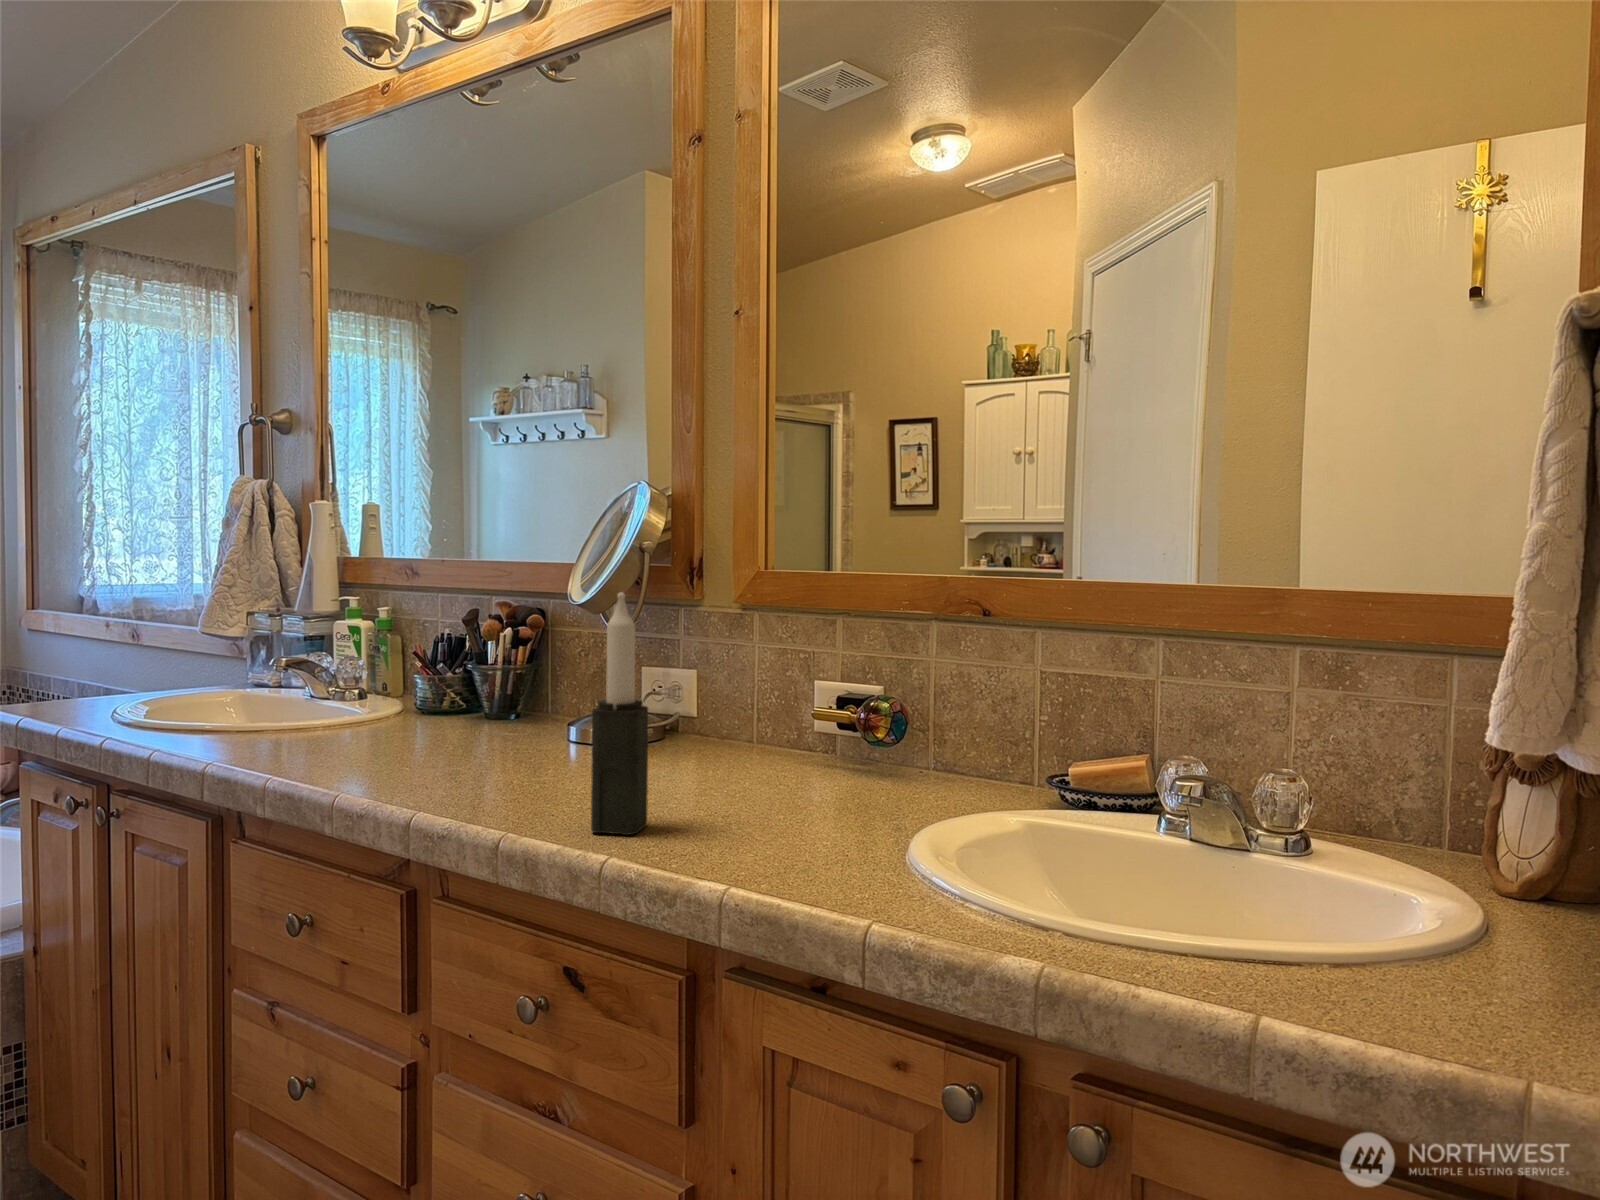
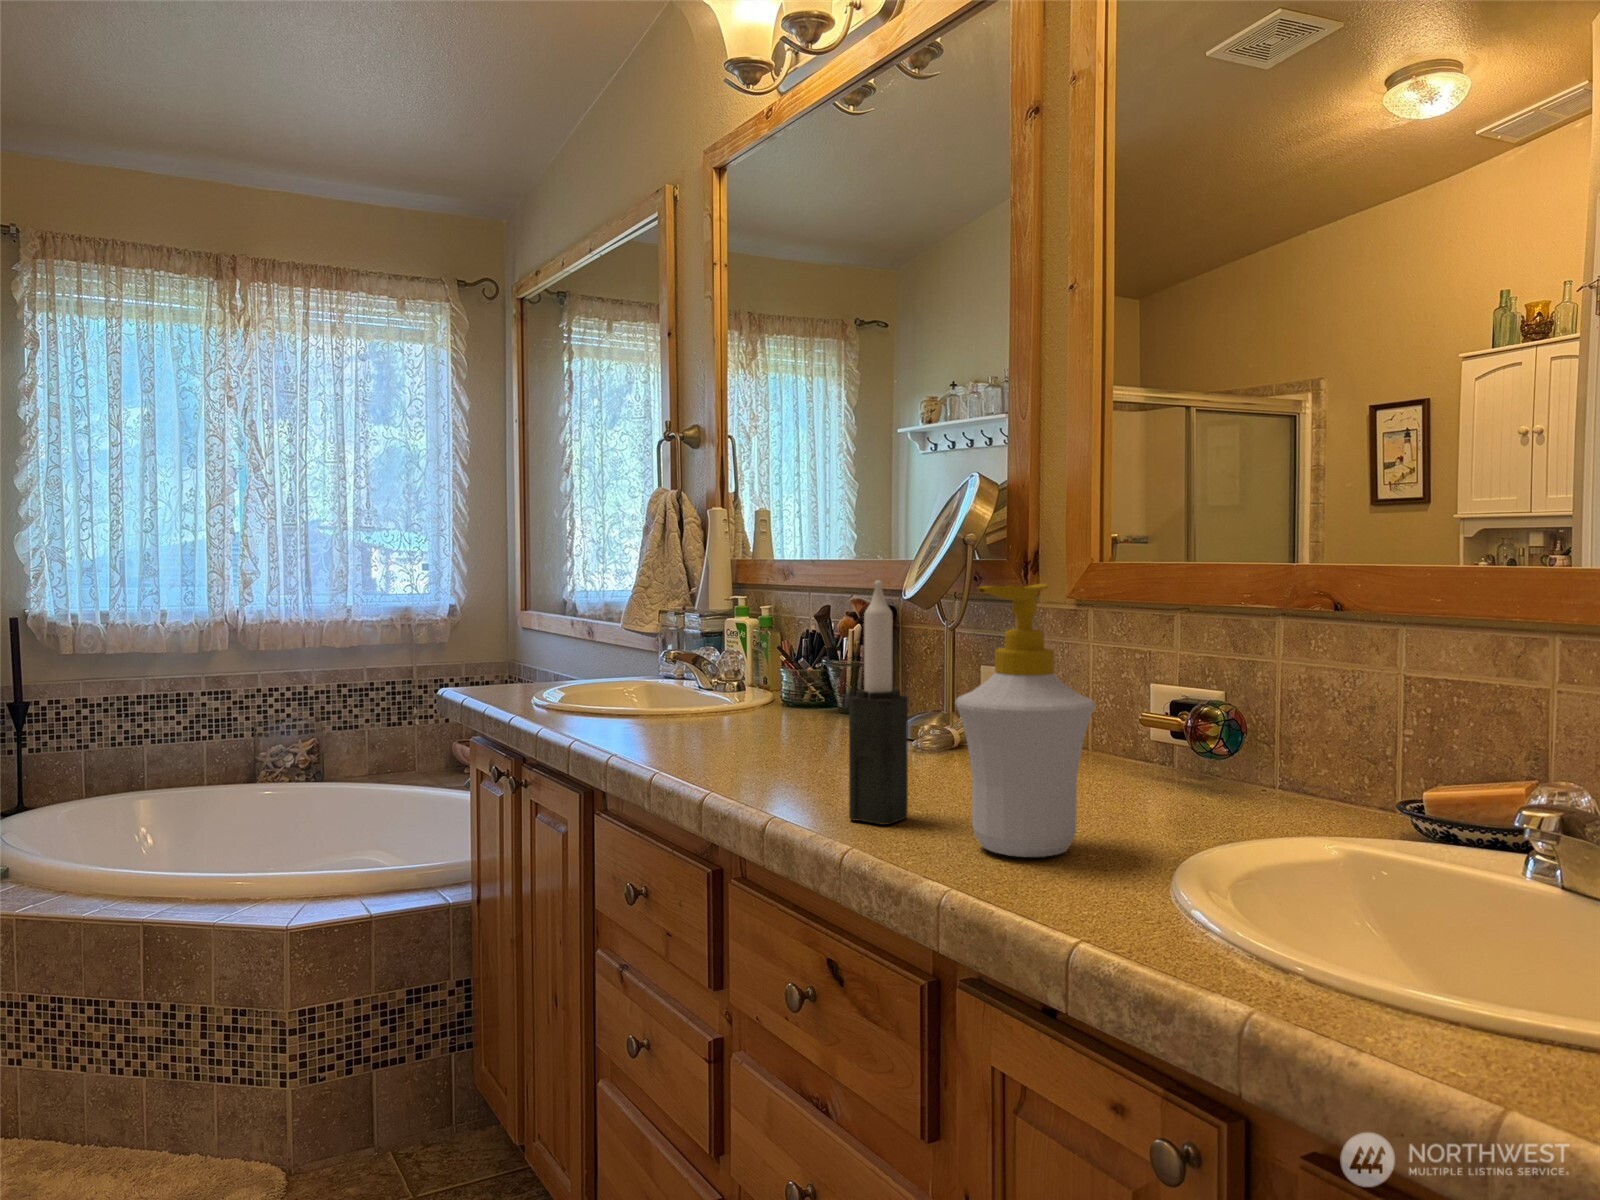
soap bottle: none [716,598,842,853] -> present [956,584,1095,857]

